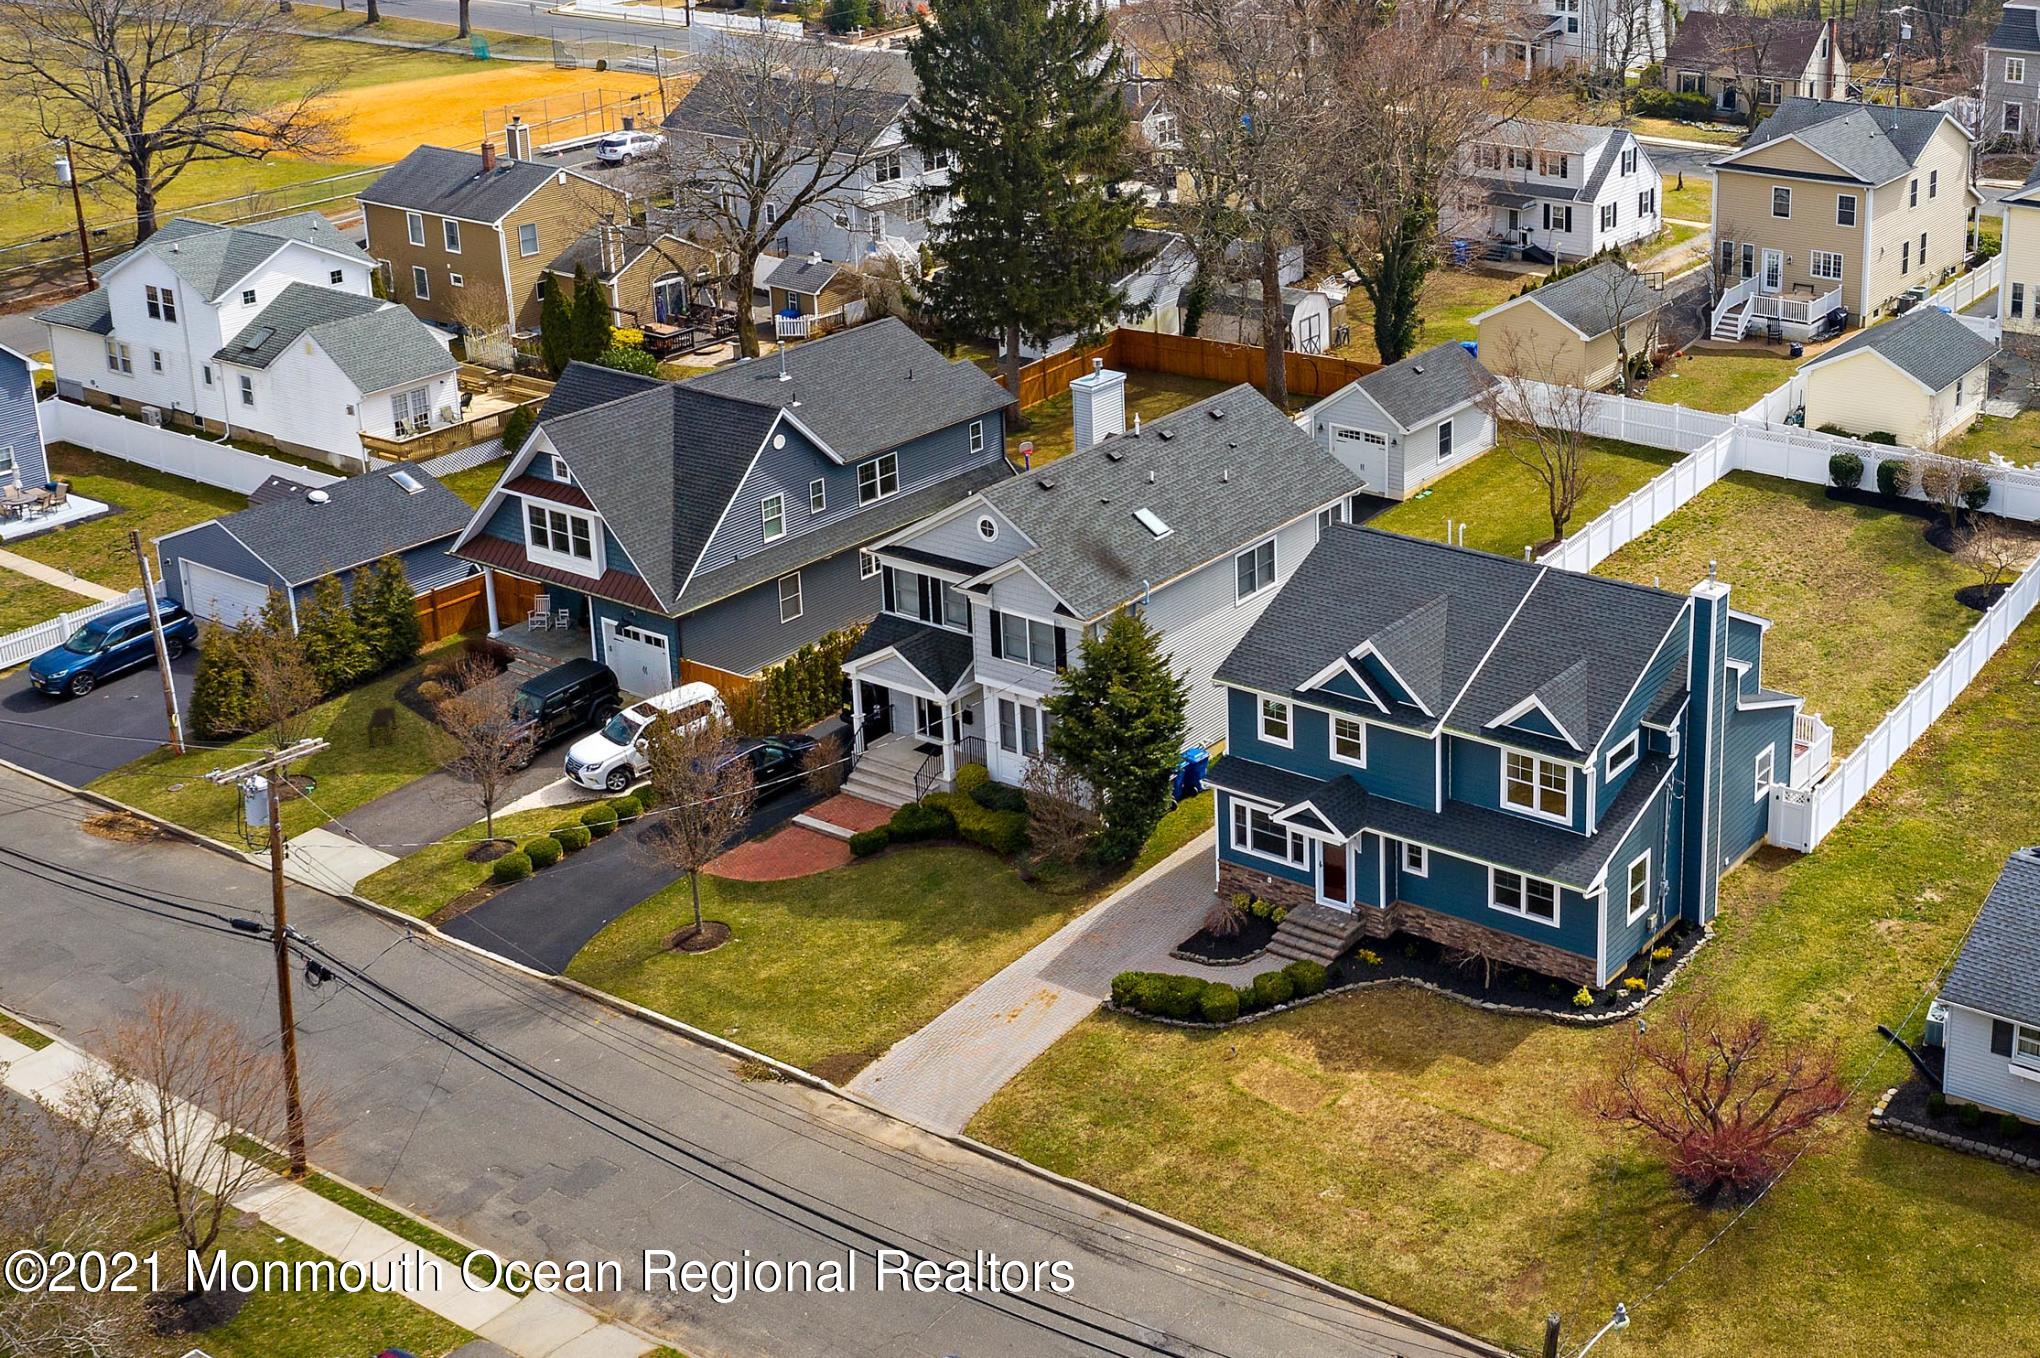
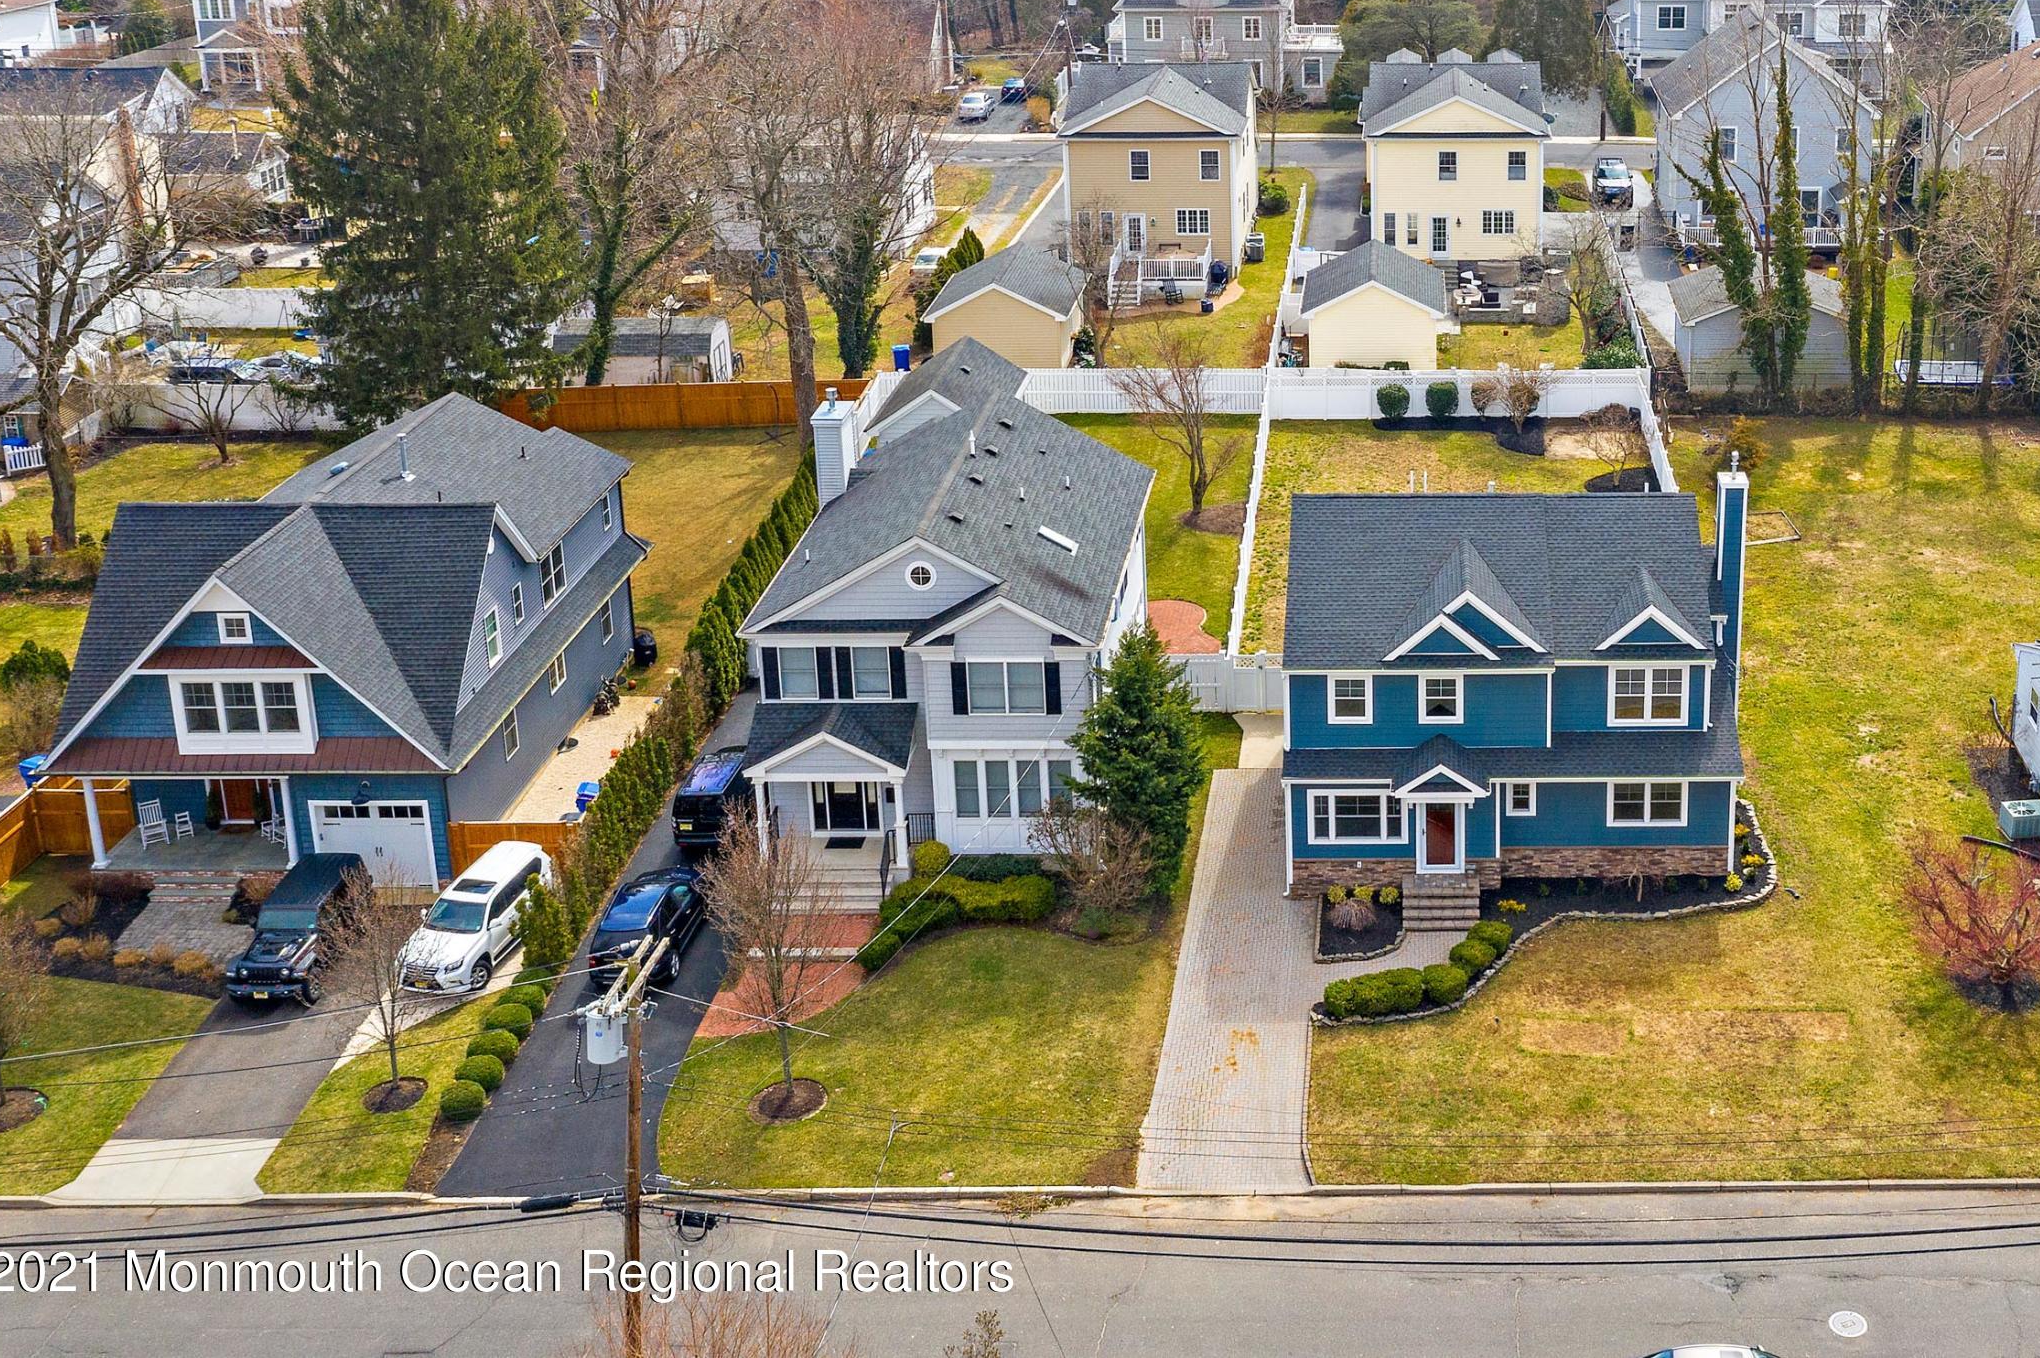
bench: present [367,707,396,746] -> none [51,973,99,1032]

